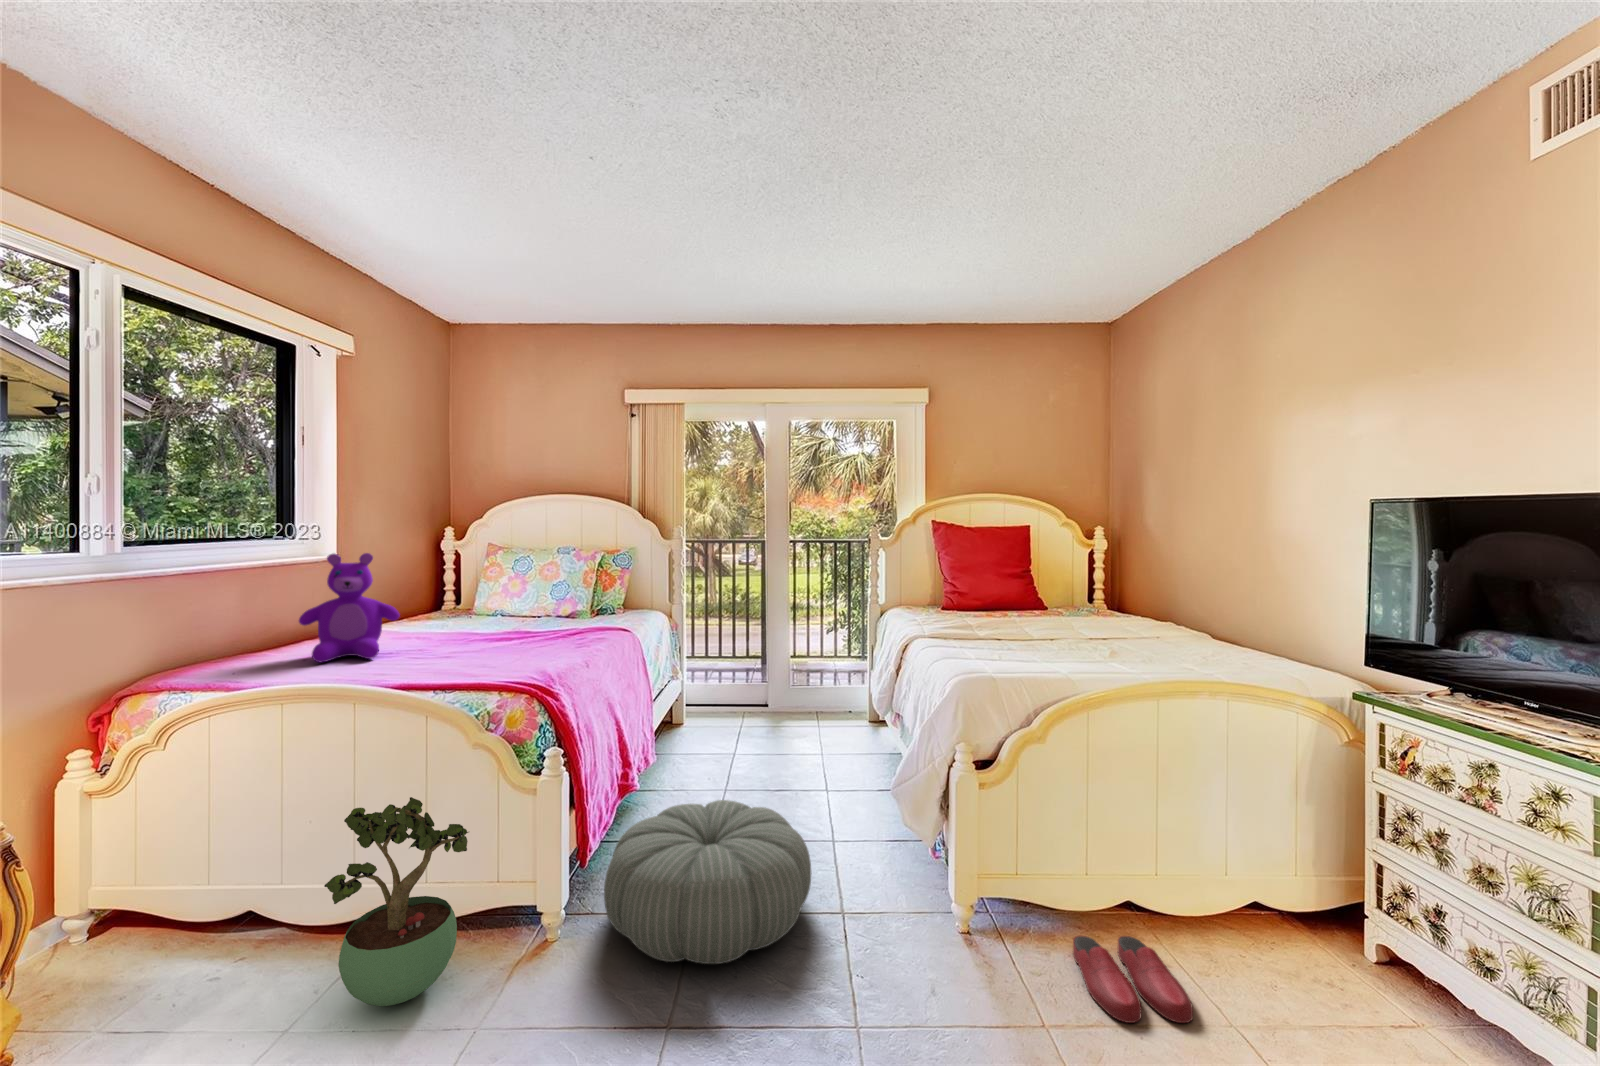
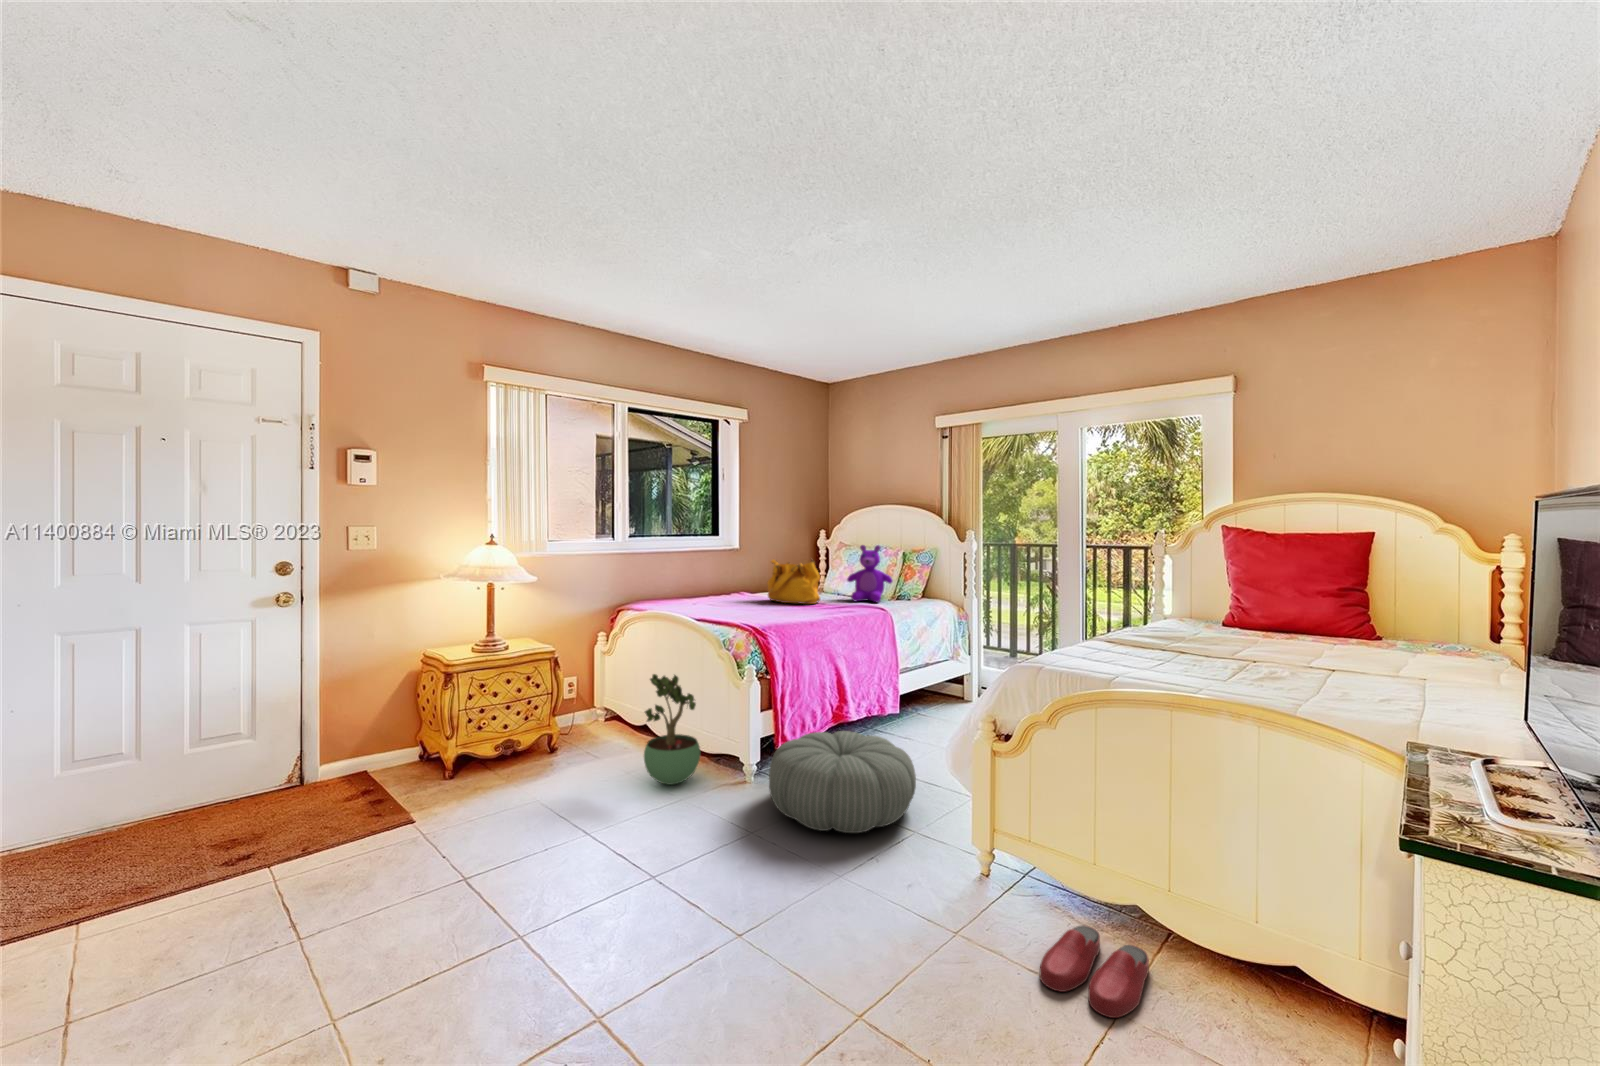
teddy bear: present [299,553,400,663] -> present [847,545,893,602]
handbag: none [433,569,526,639] -> present [767,559,820,604]

